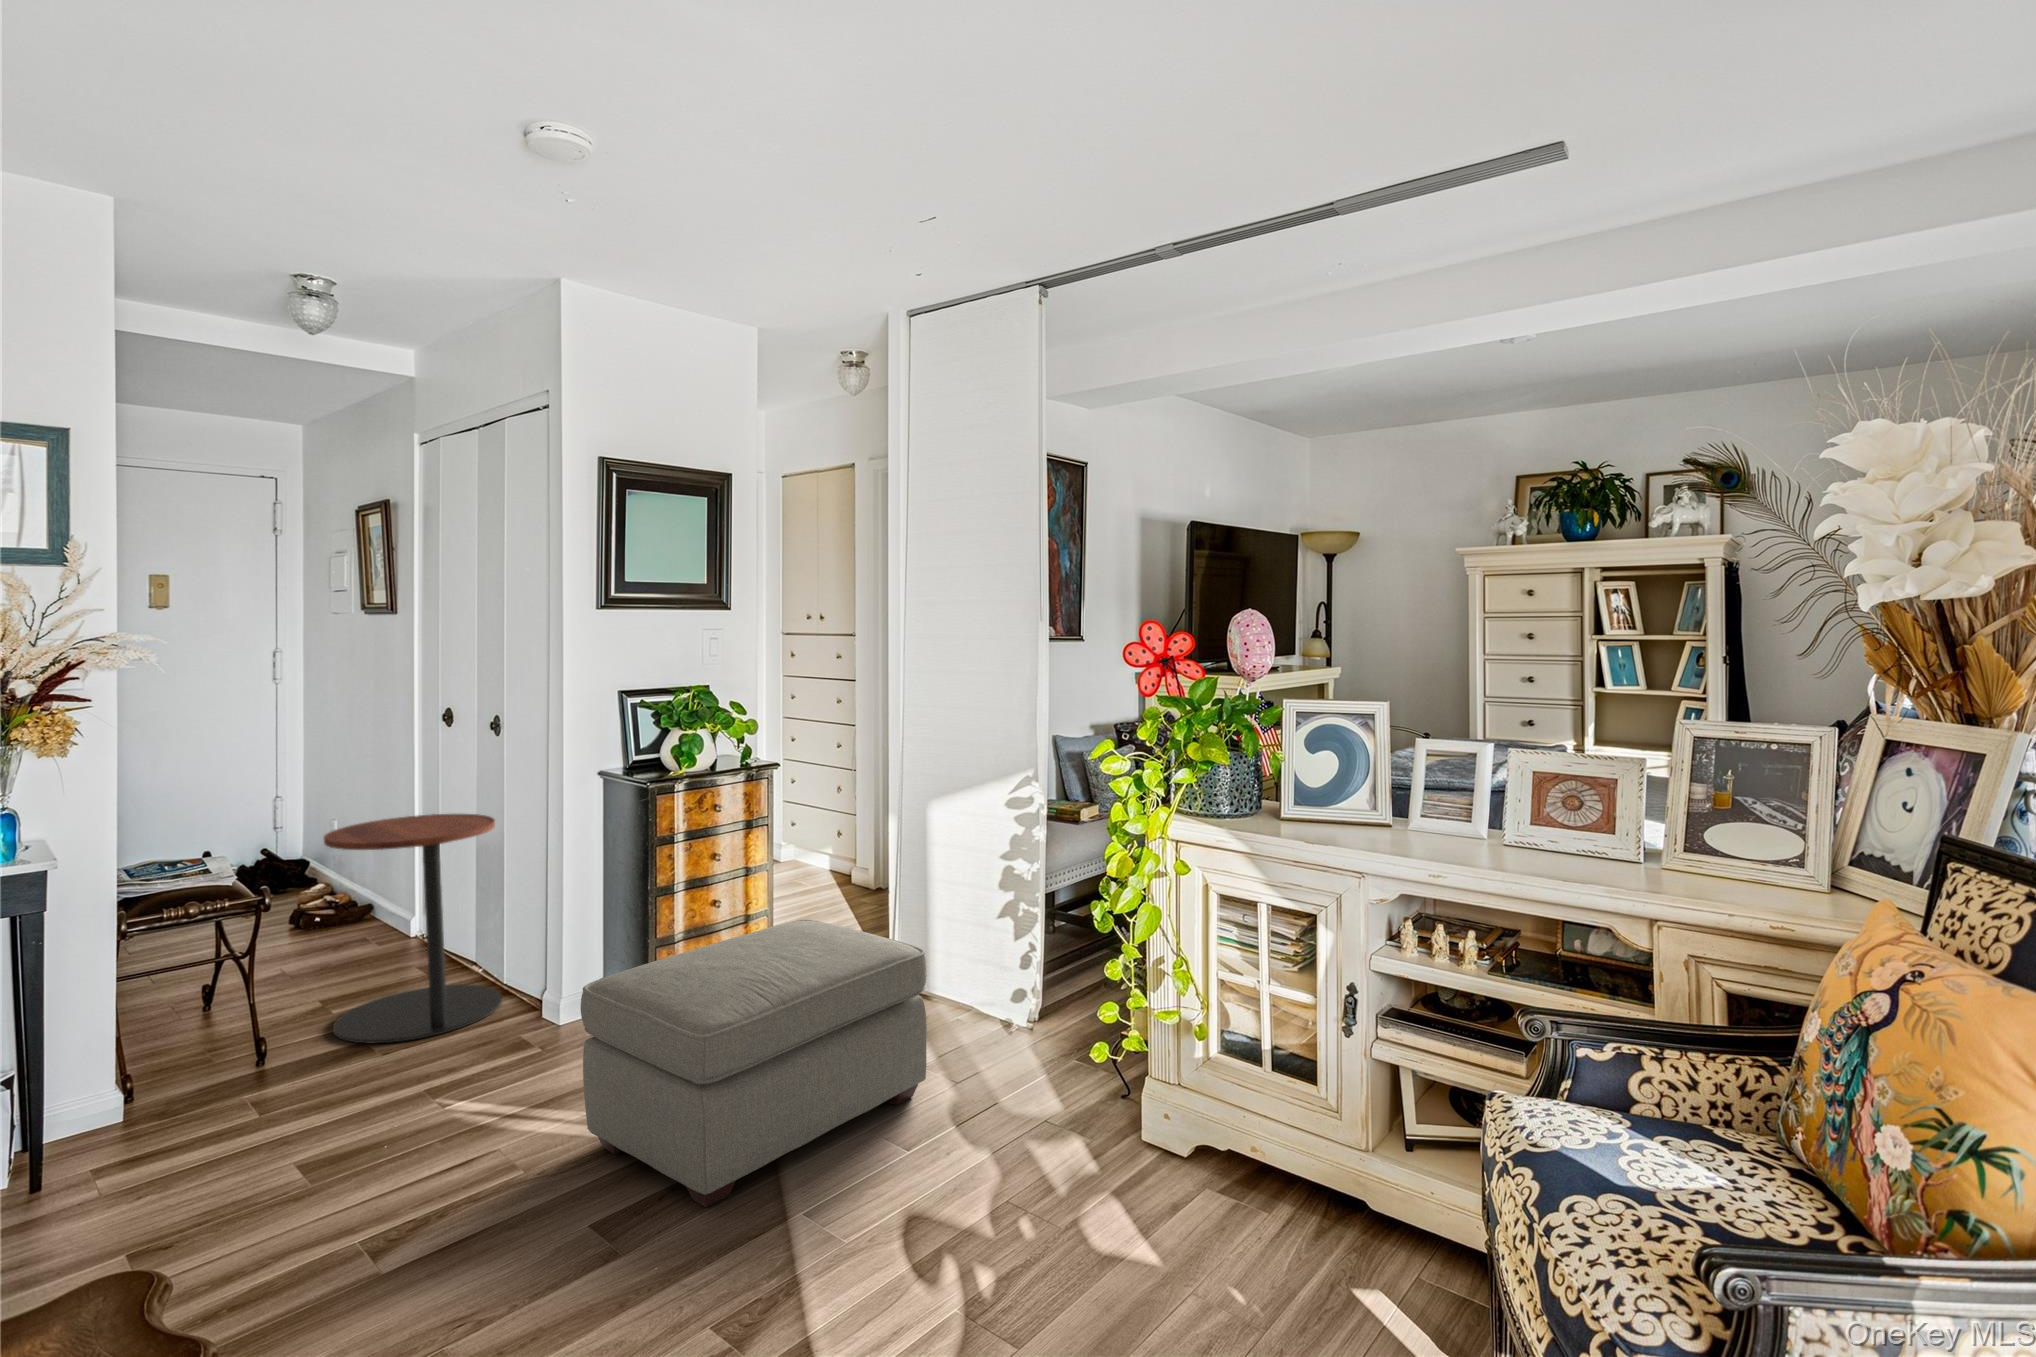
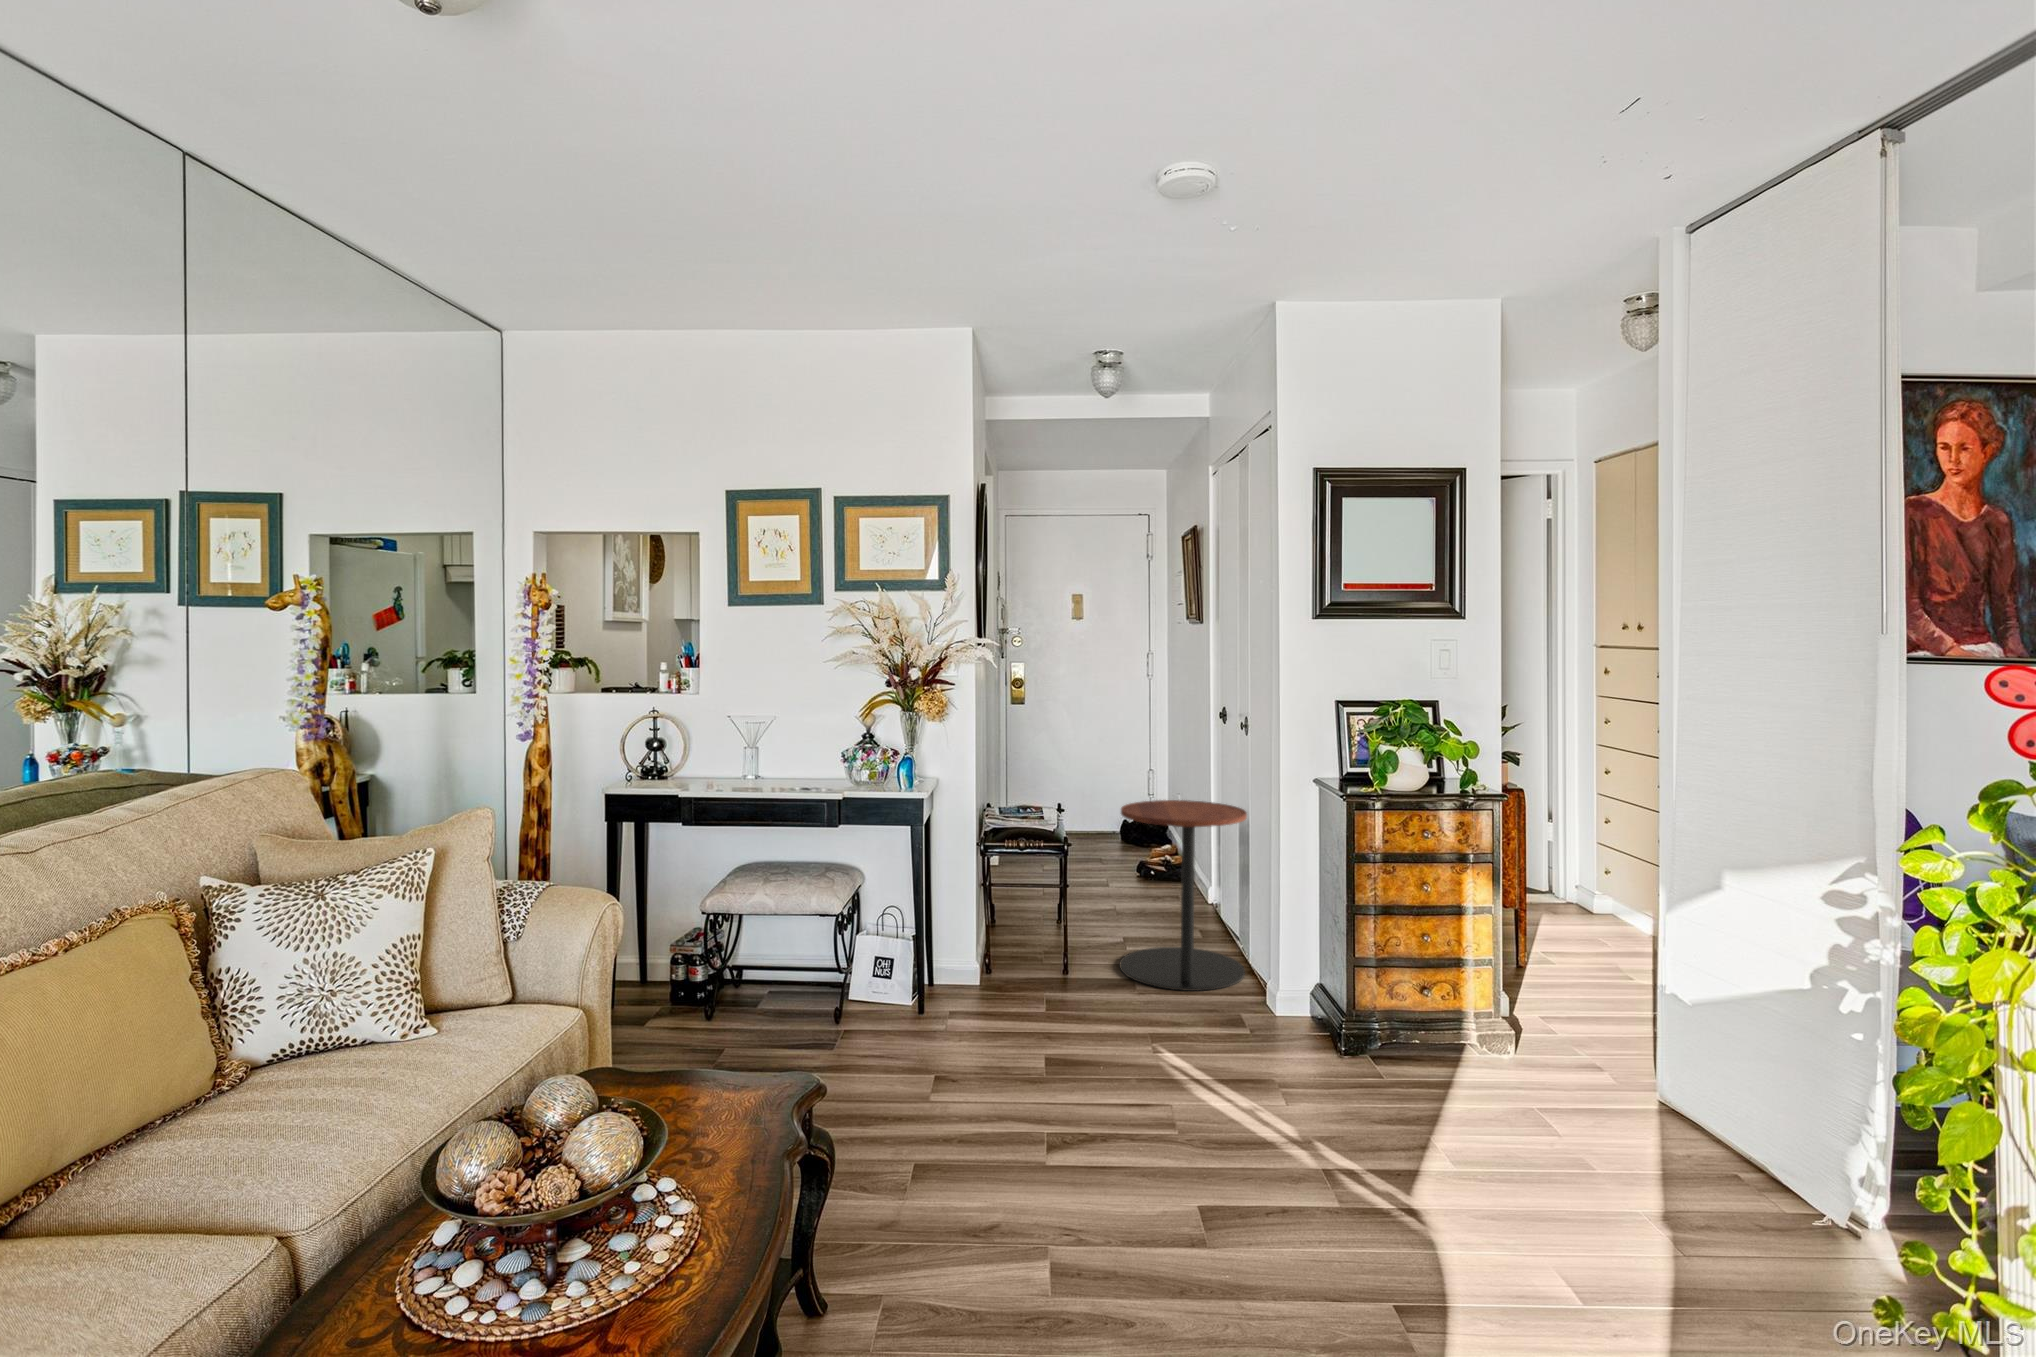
ottoman: present [581,920,927,1207] -> none [1234,977,1630,1244]

